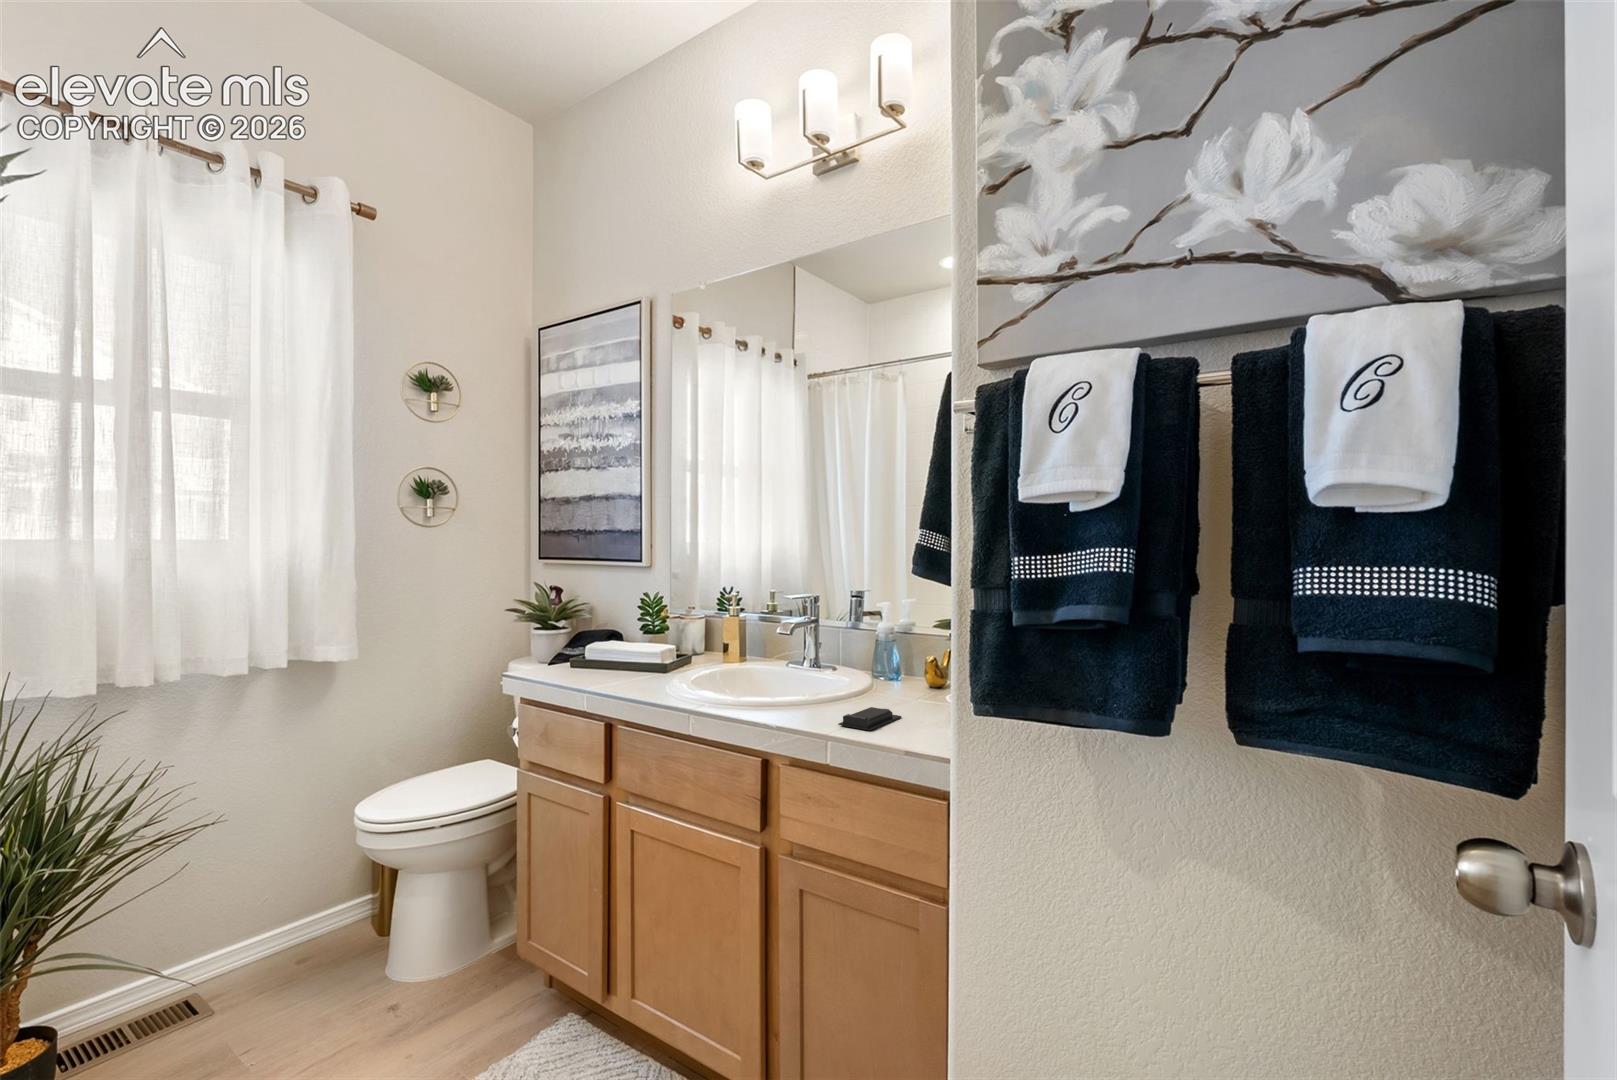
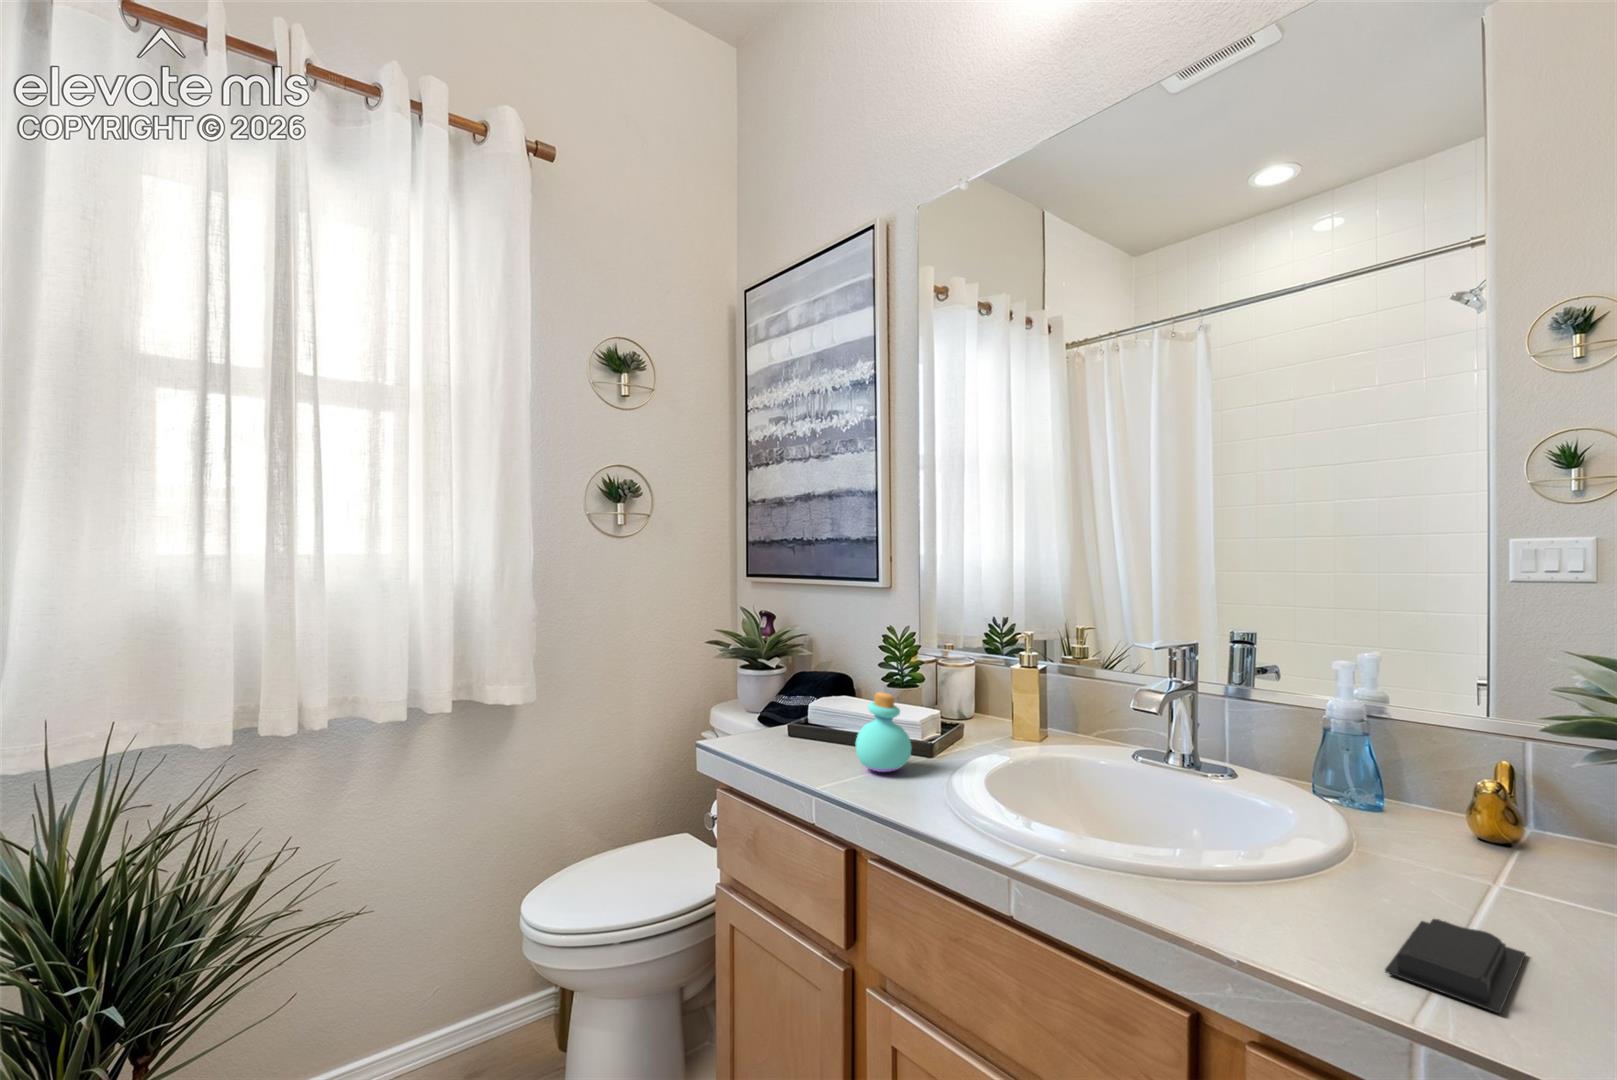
perfume bottle: none [616,631,652,681] -> present [856,692,912,772]

